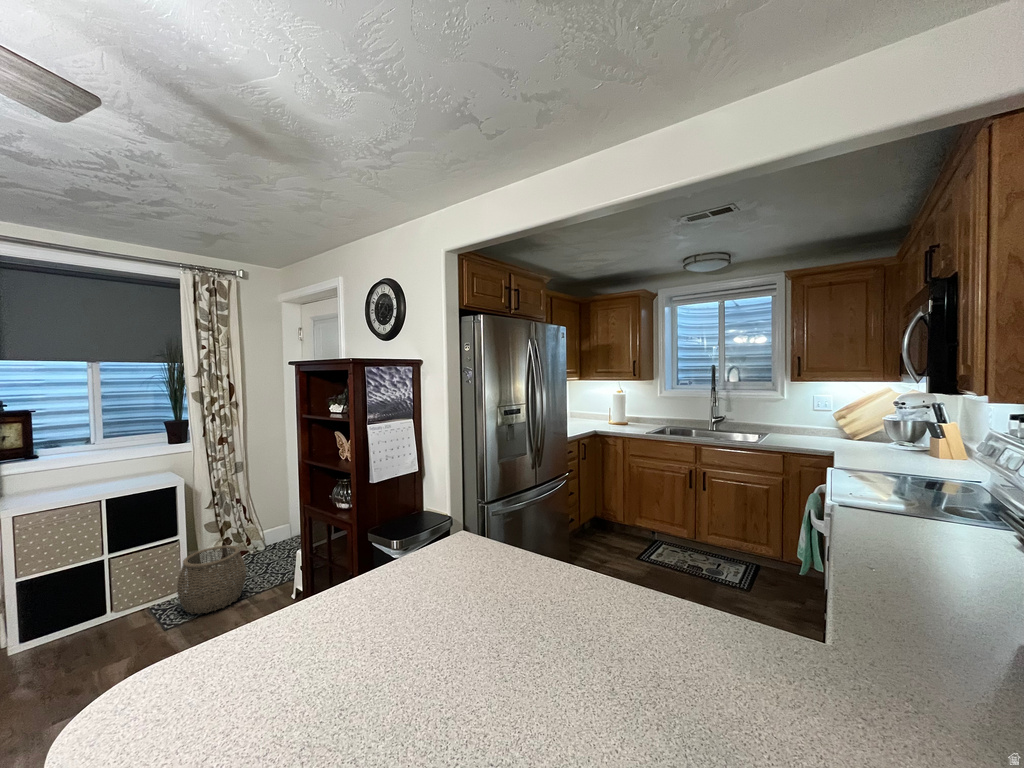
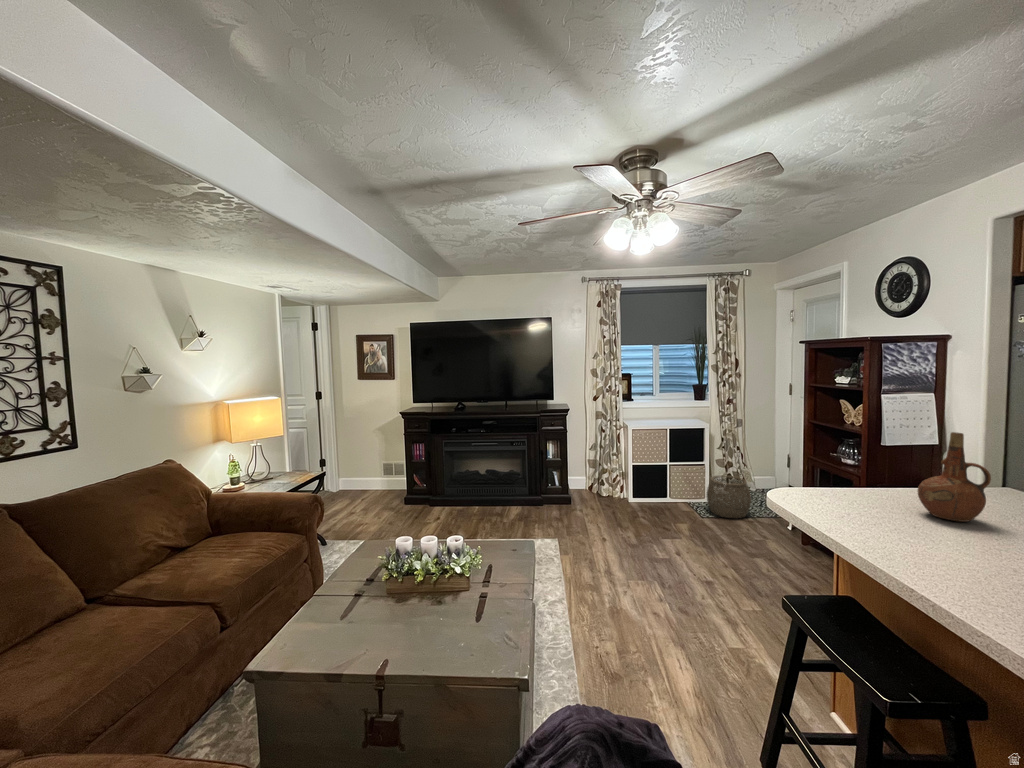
ceramic pitcher: none [335,523,428,695] -> present [917,432,991,522]

